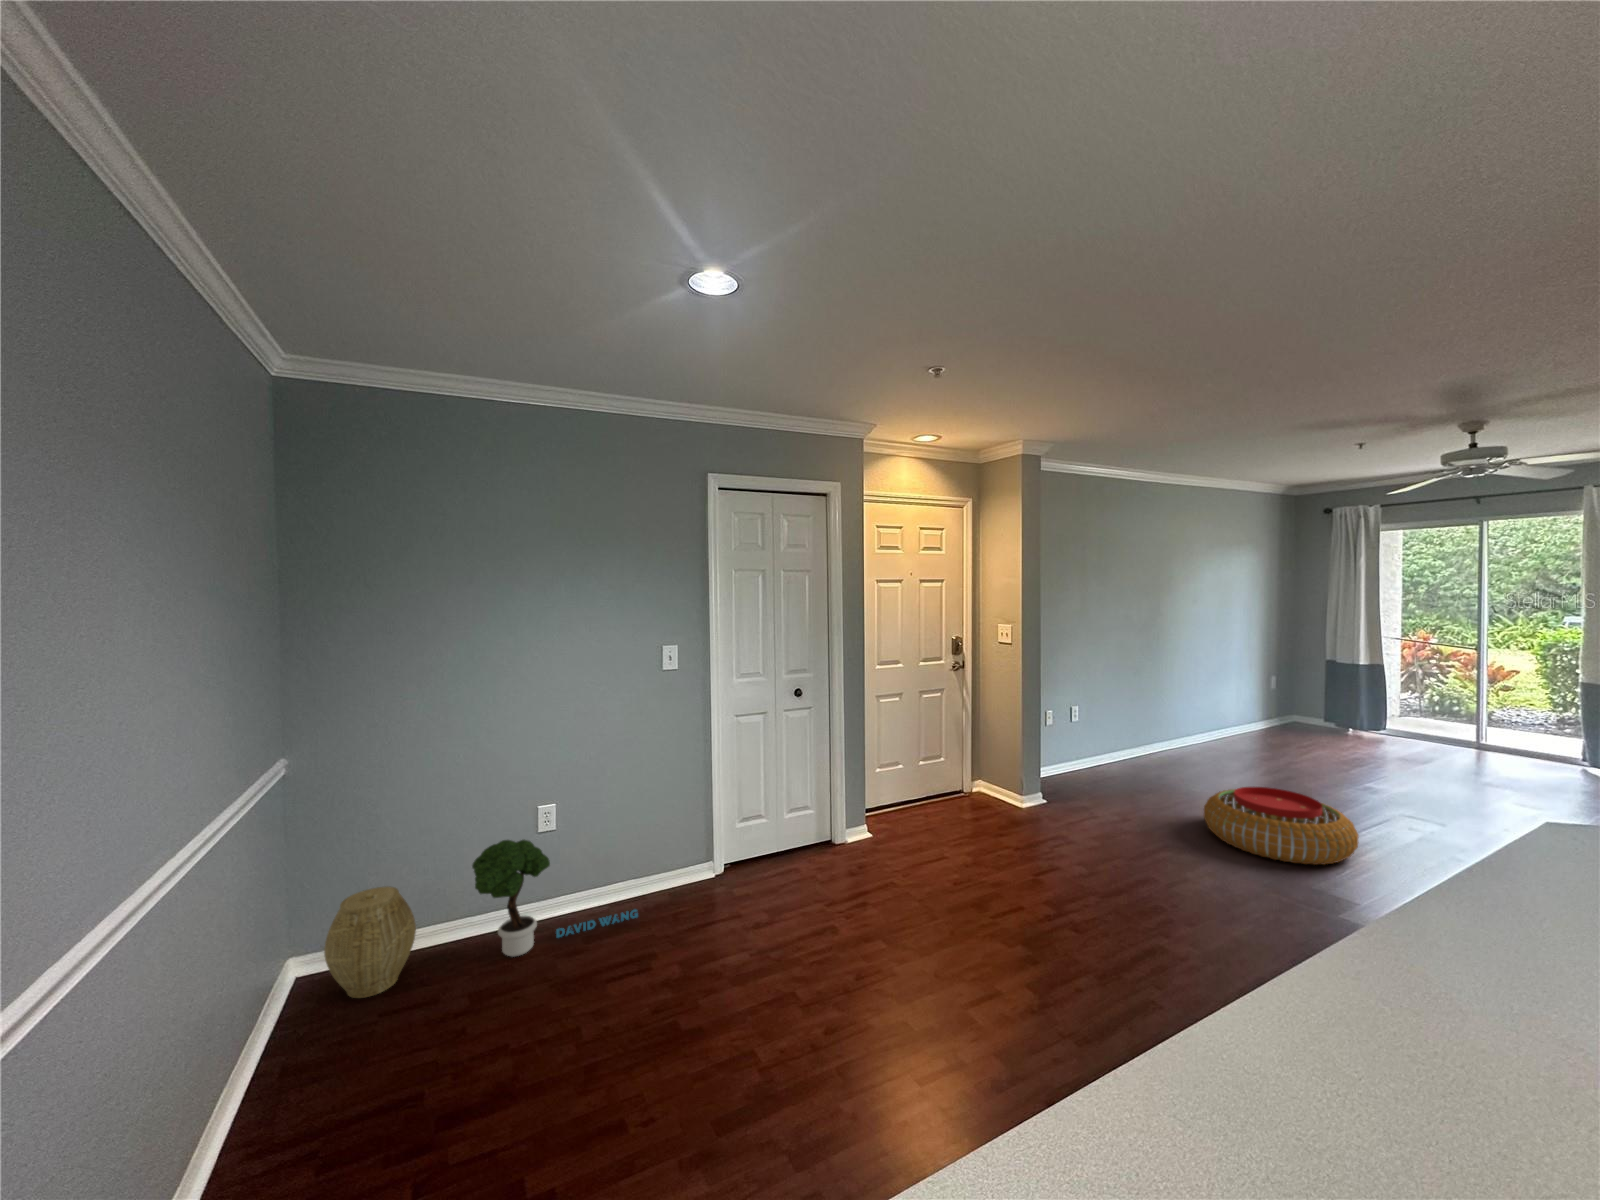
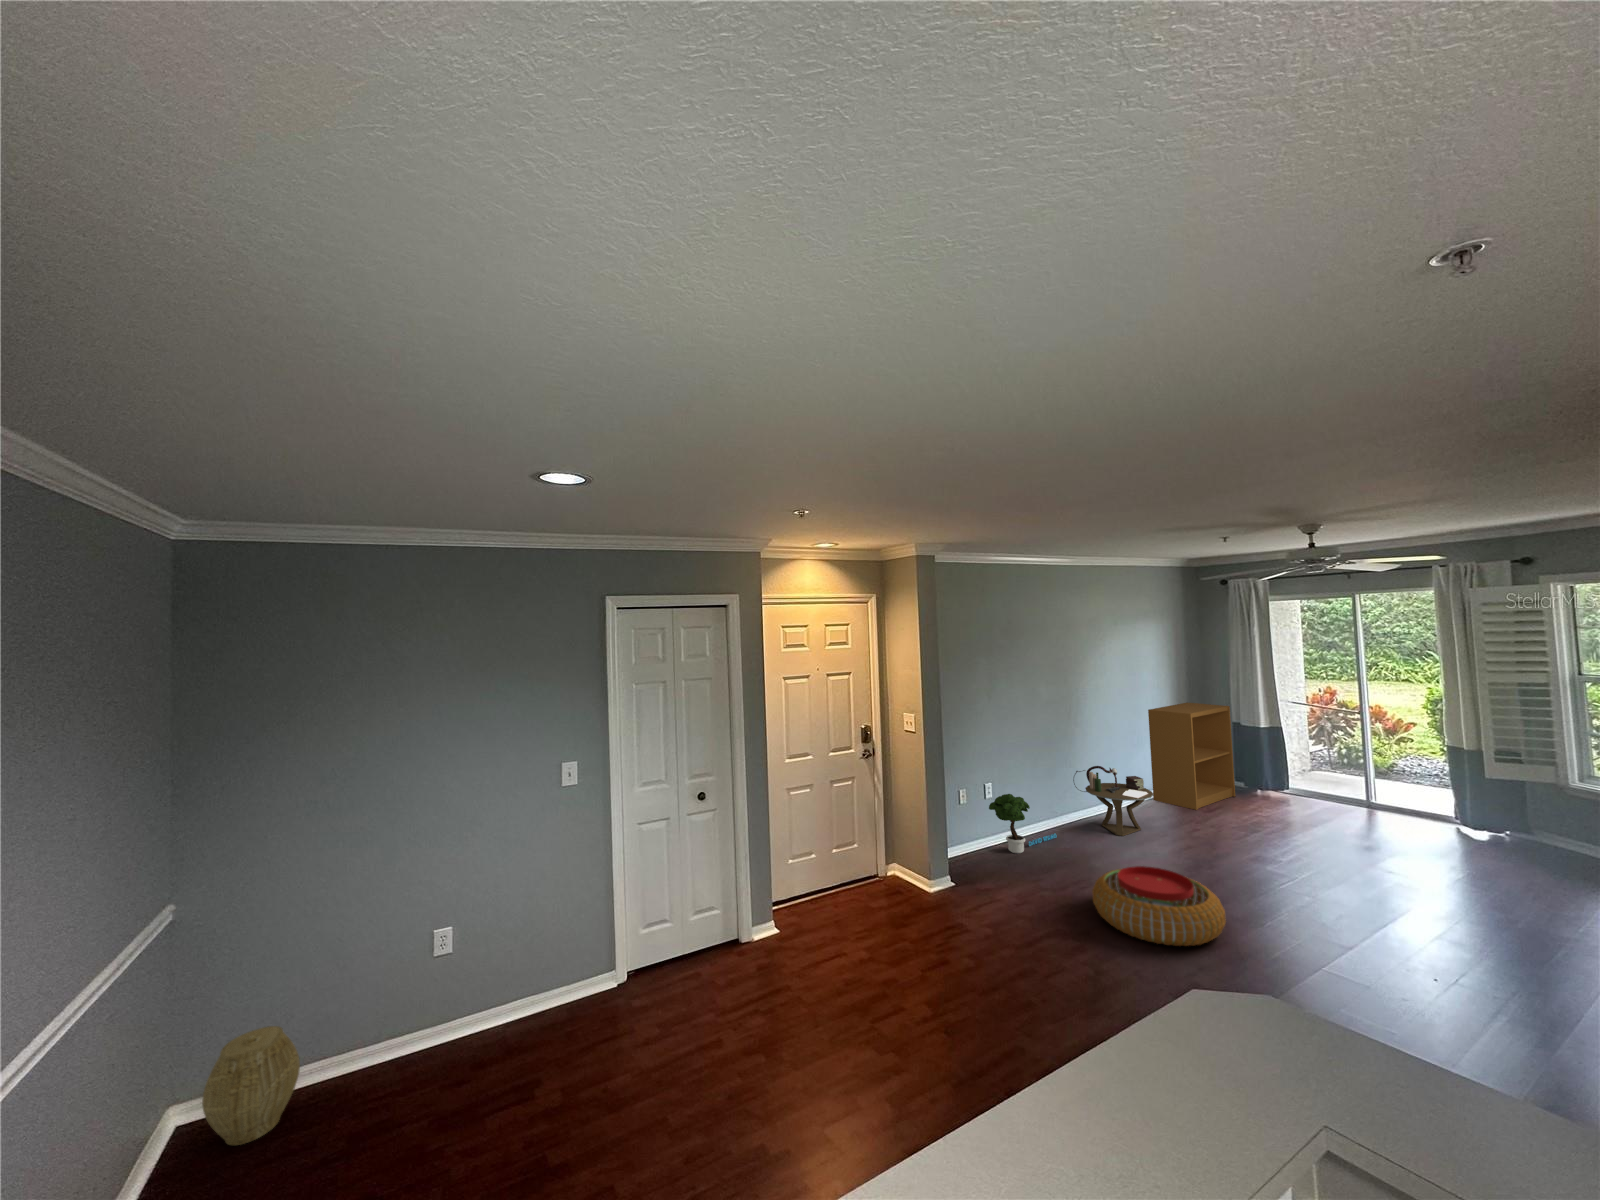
bookshelf: none [1237,638,1327,746] -> present [1148,703,1235,810]
side table: none [1160,696,1250,767] -> present [1073,766,1153,836]
potted tree: present [472,840,638,957] -> present [989,794,1057,853]

